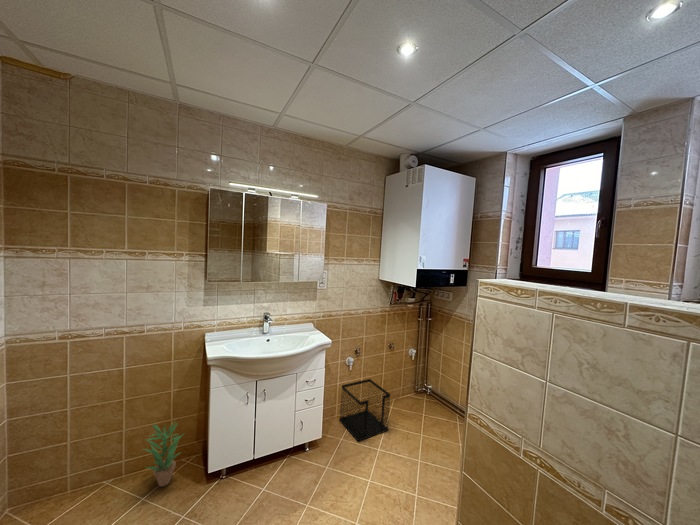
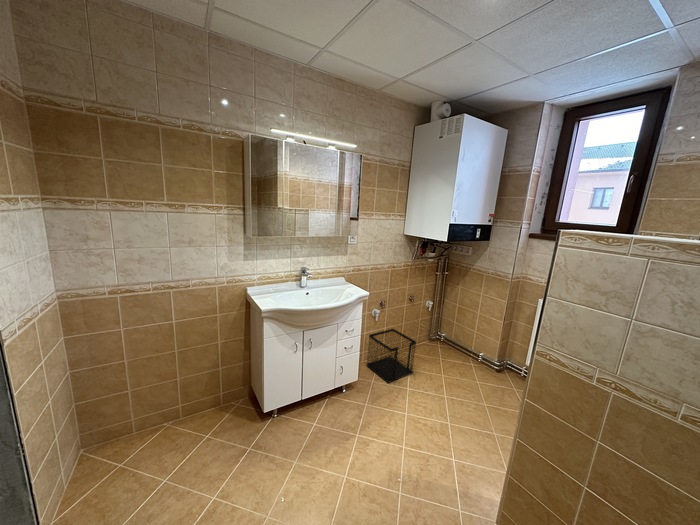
potted plant: present [145,424,183,486] -> none [201,368,238,426]

